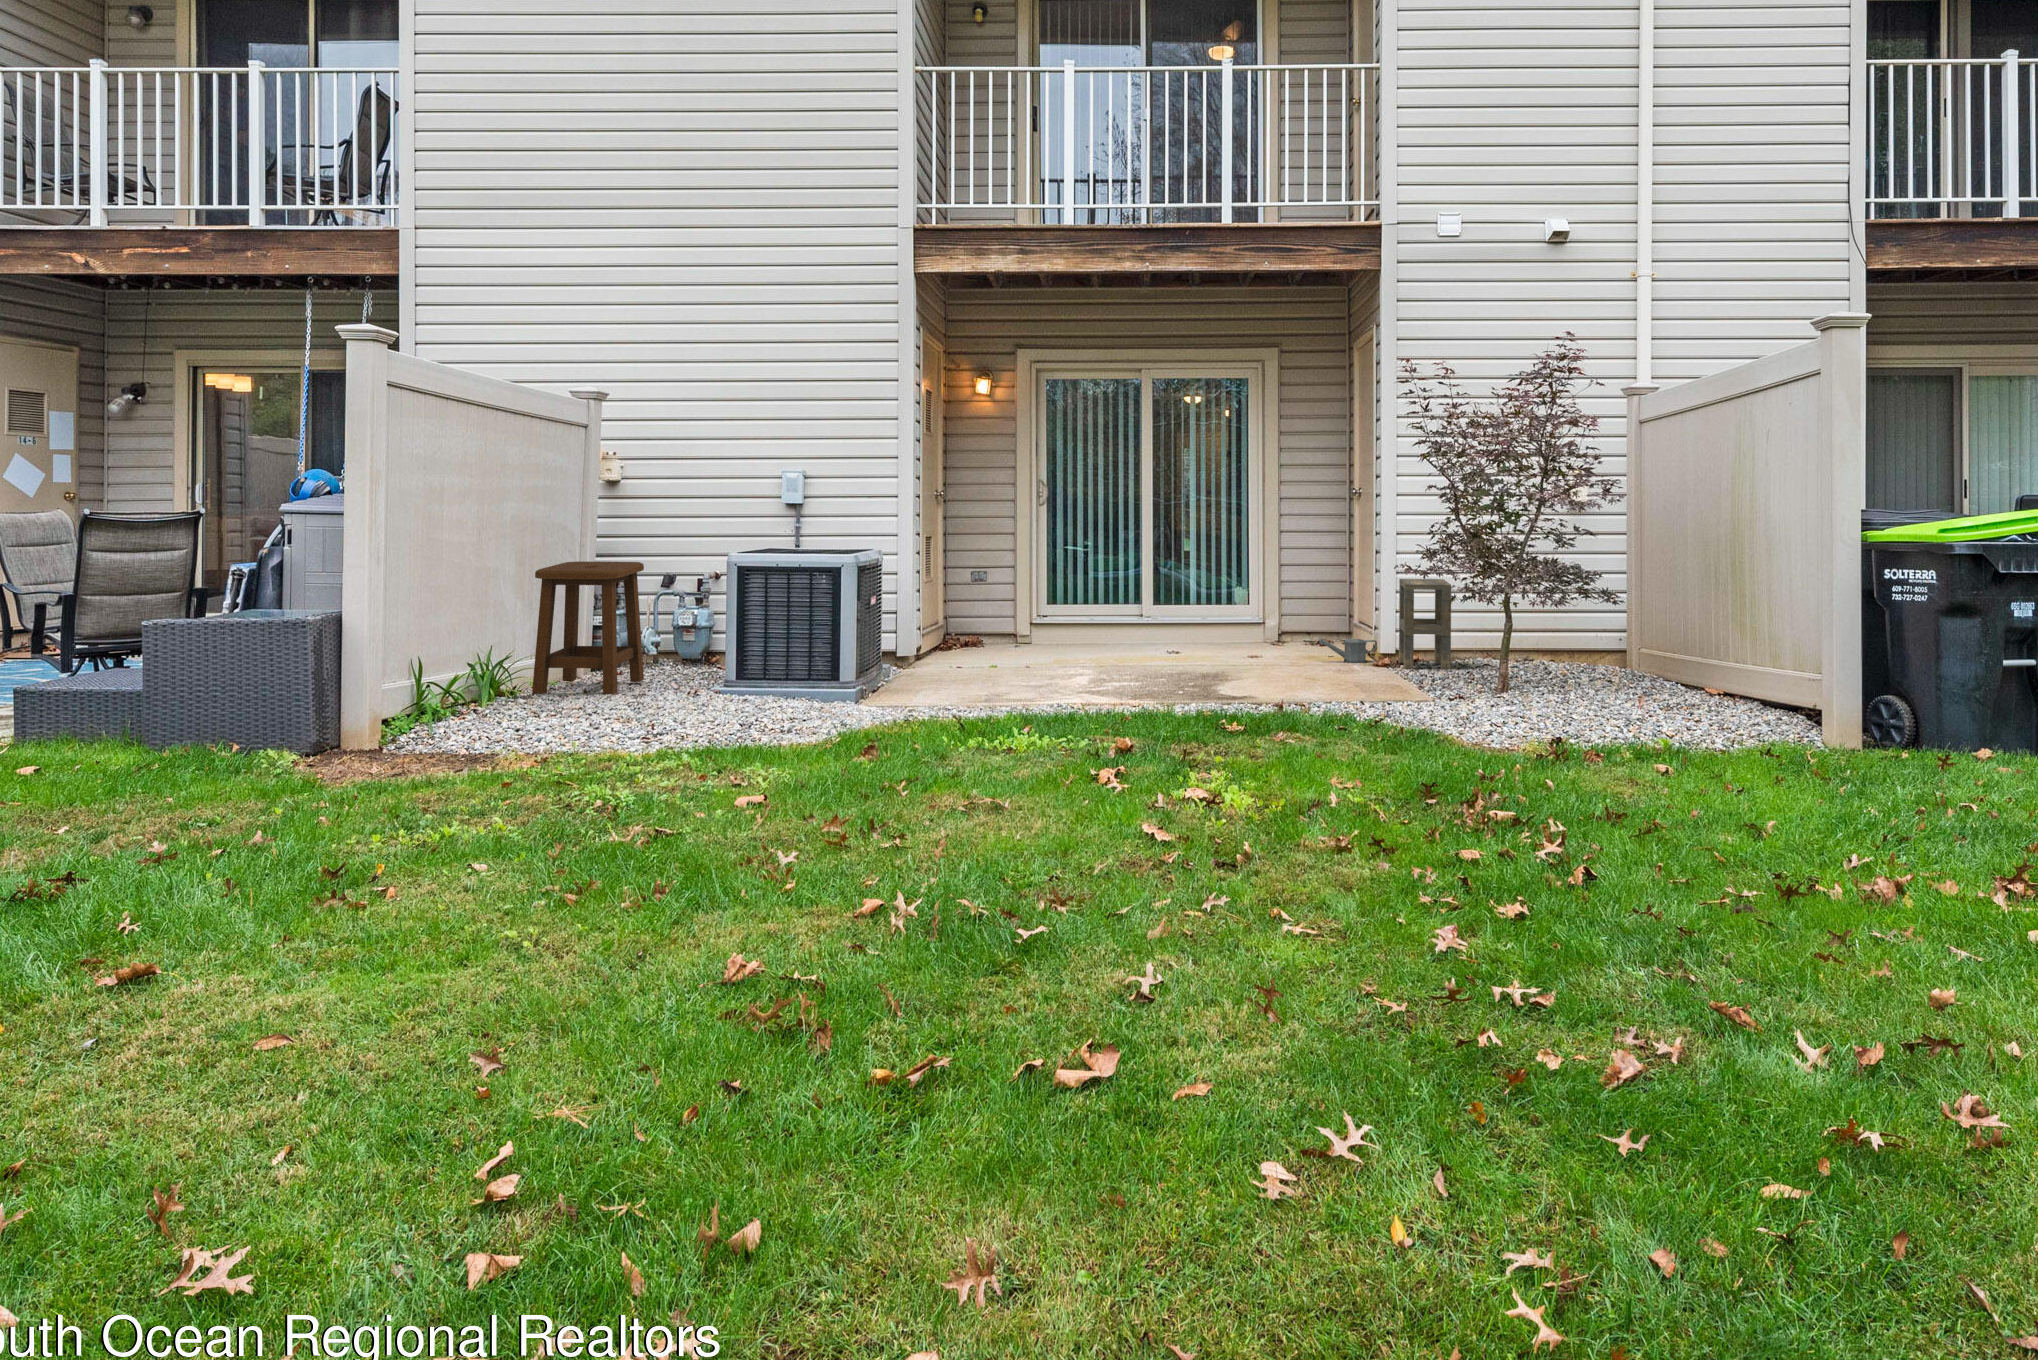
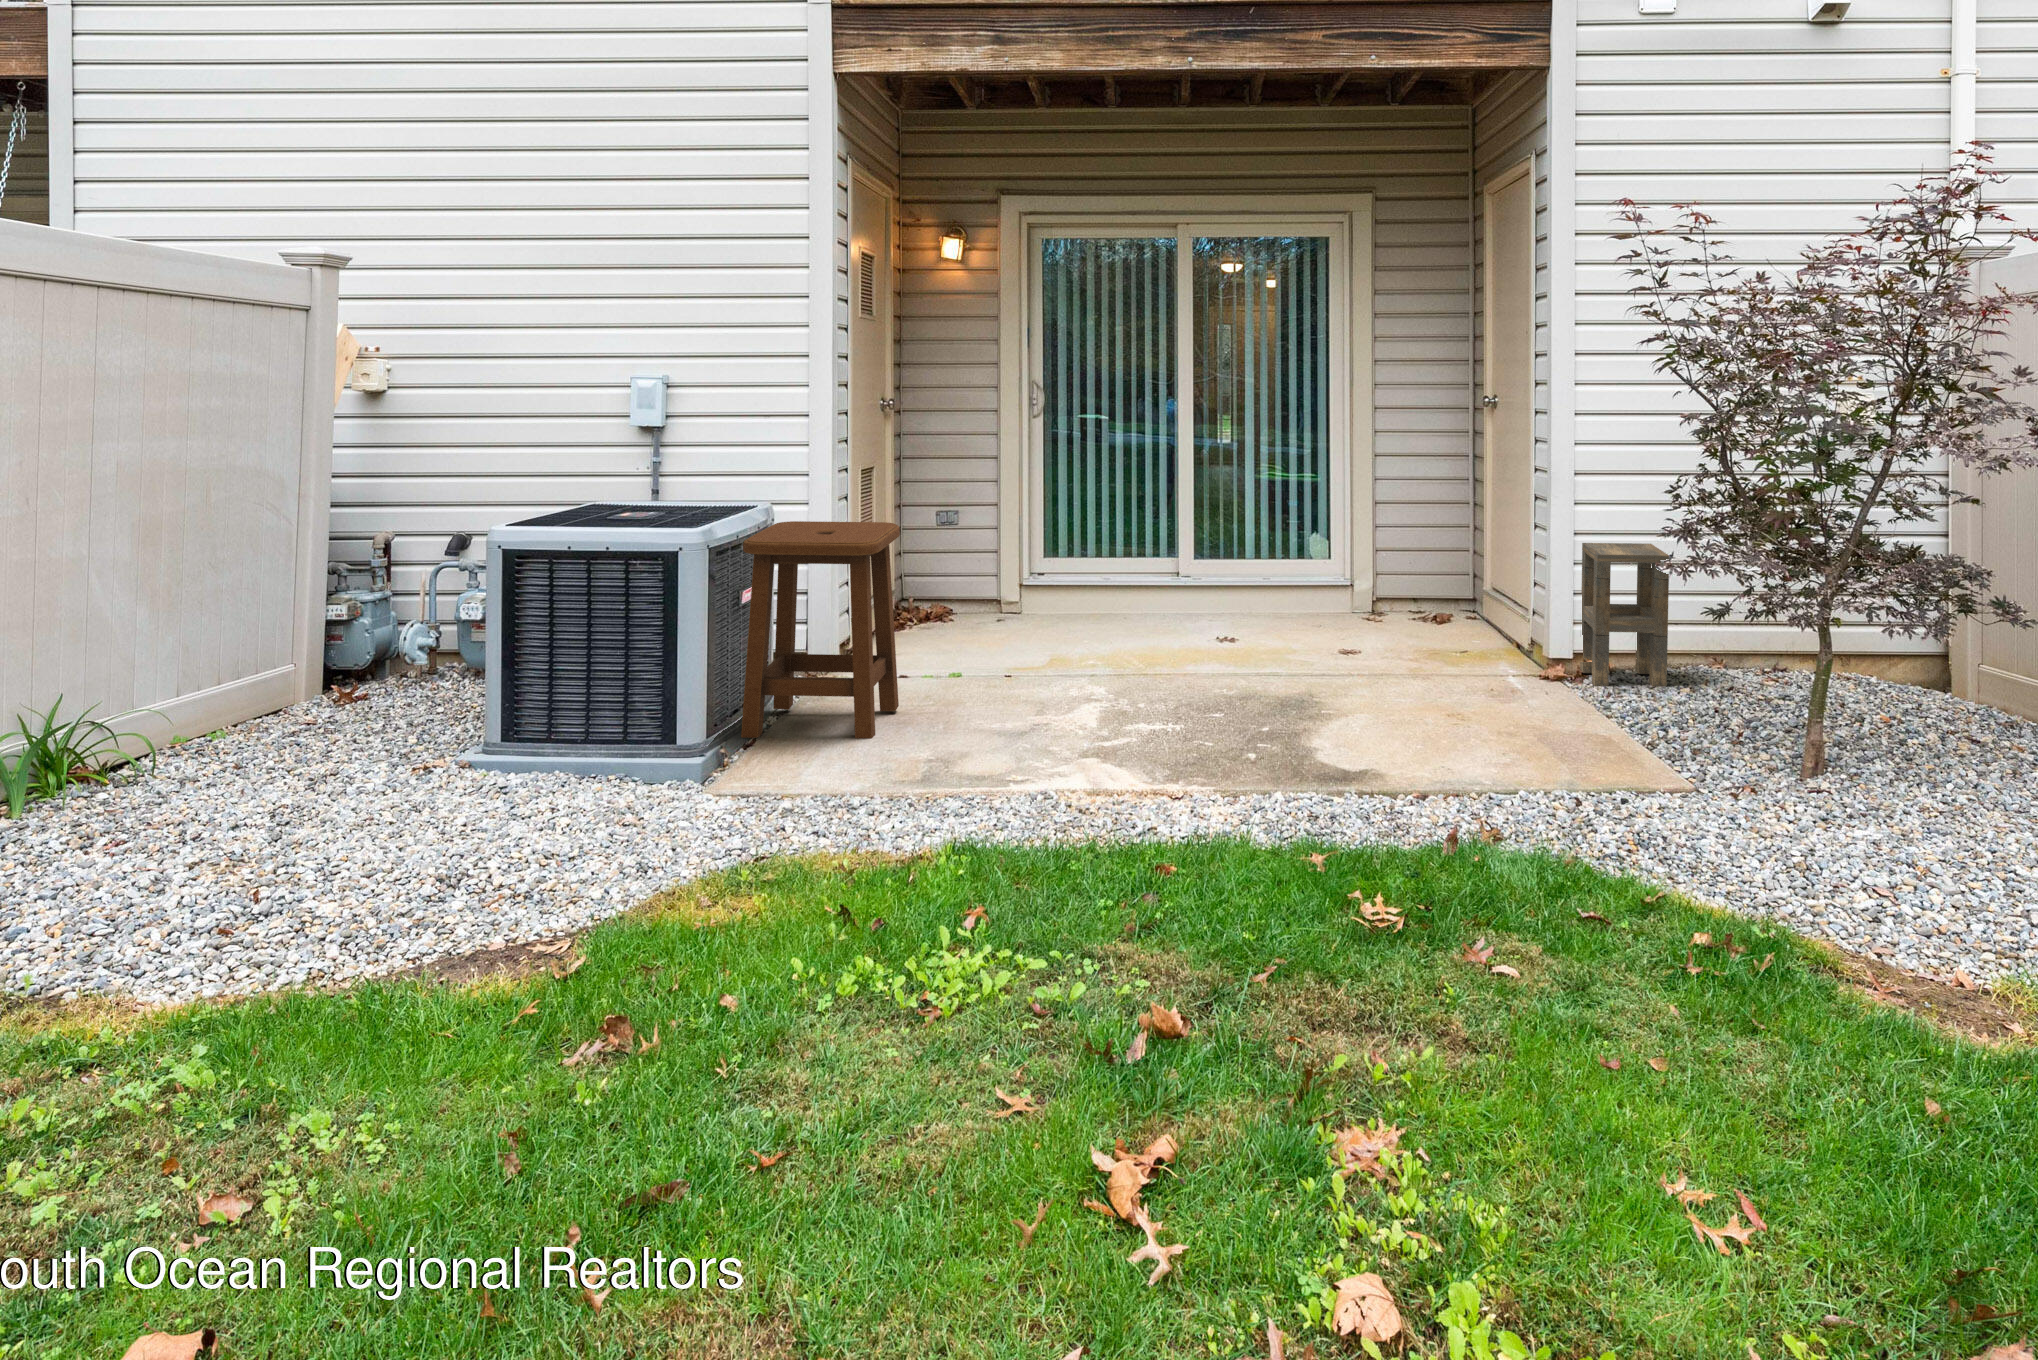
stool: present [532,561,644,694] -> present [741,521,900,739]
watering can: present [1319,638,1377,663] -> none [1457,632,1545,673]

